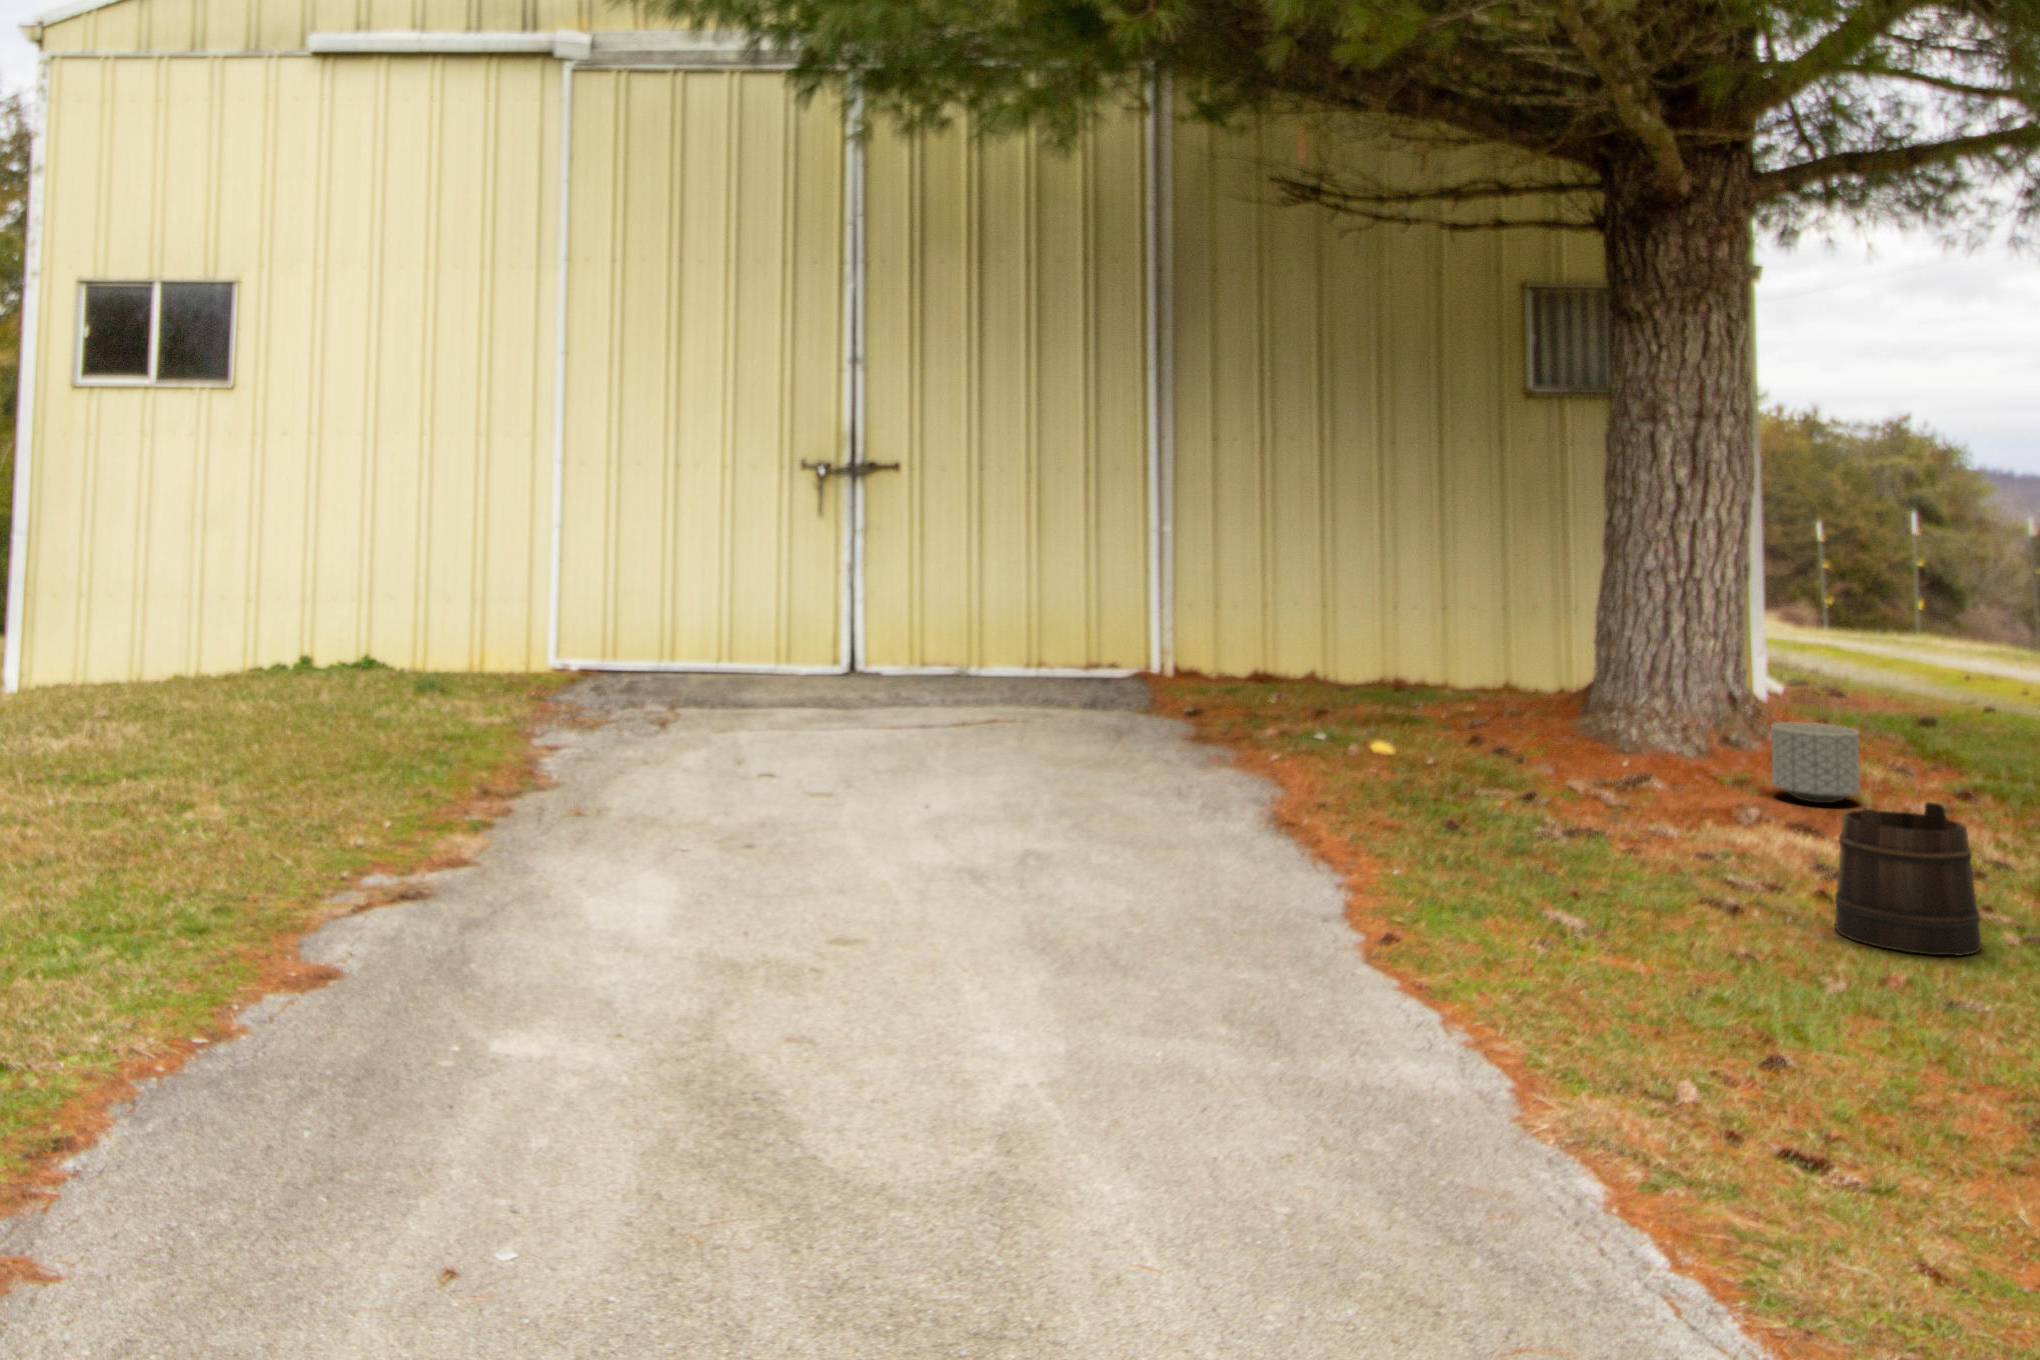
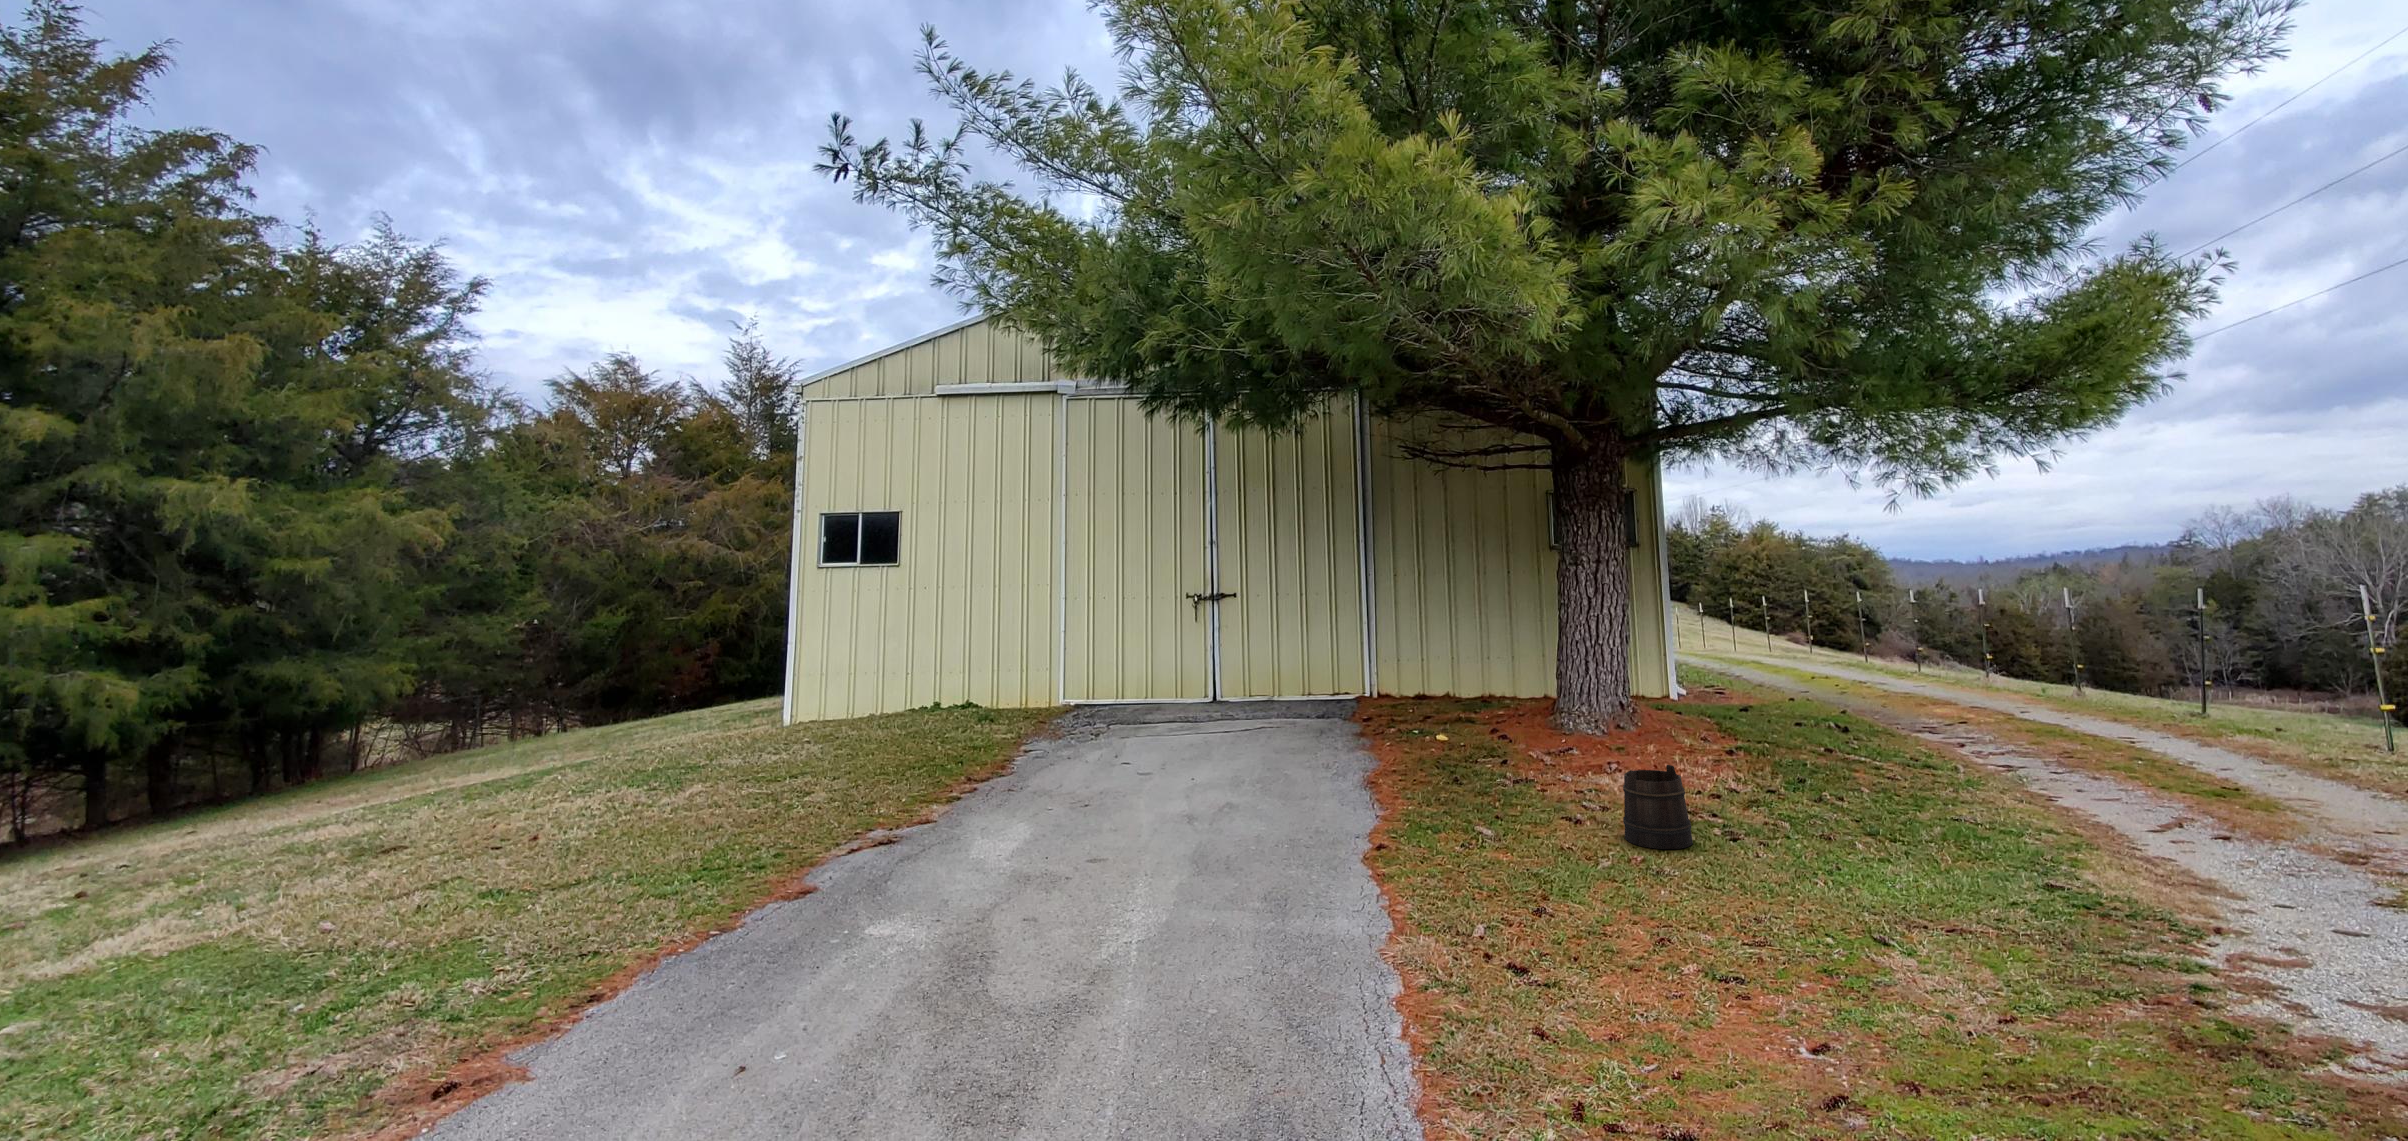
planter: present [1771,723,1860,803] -> none [1632,717,1676,761]

